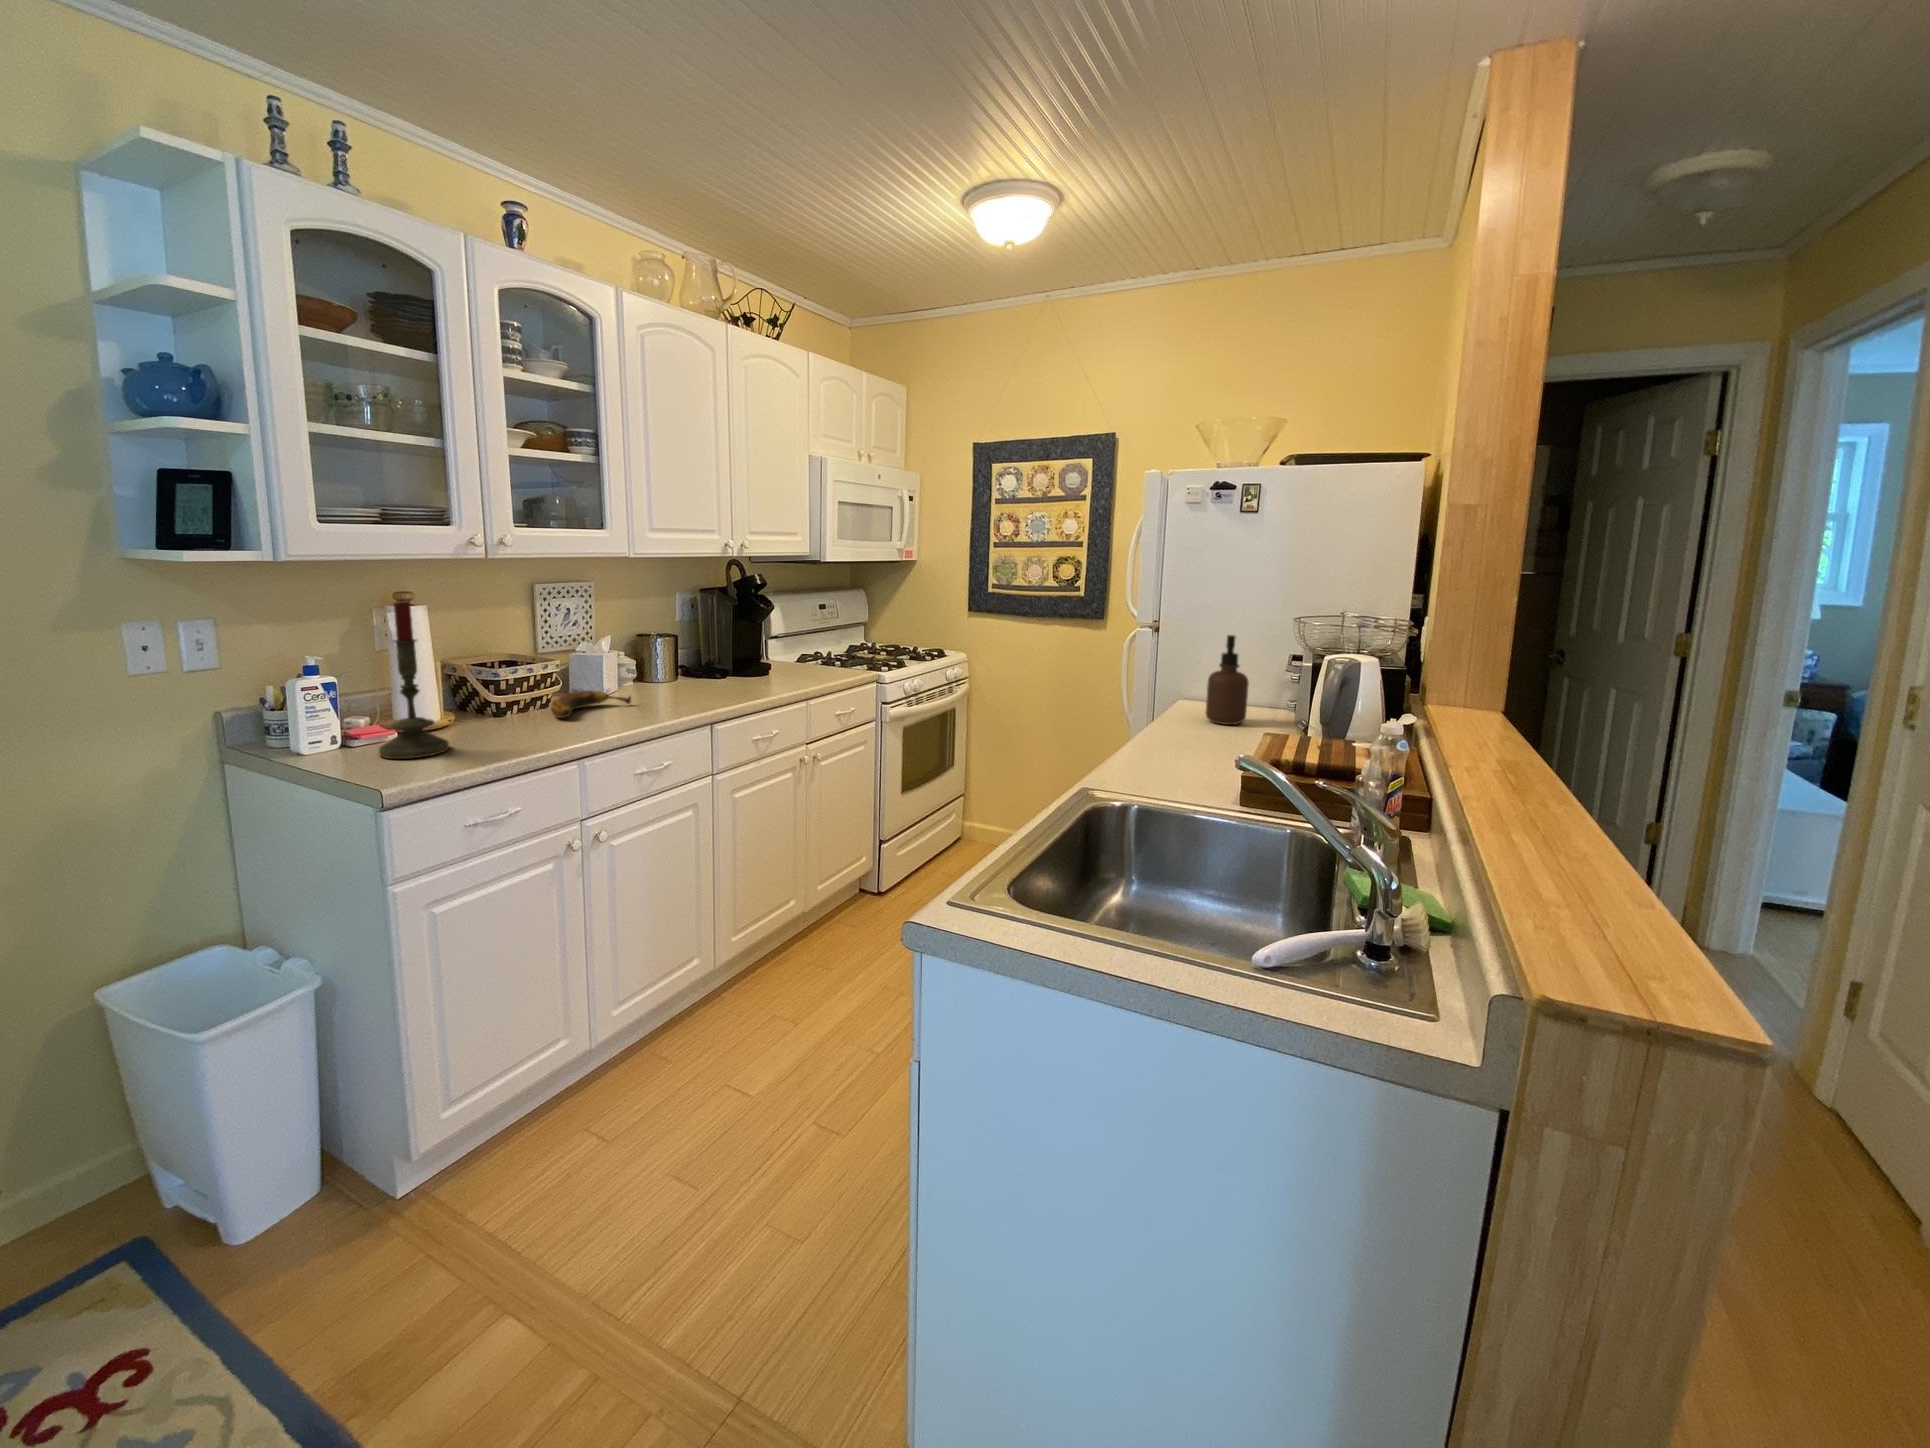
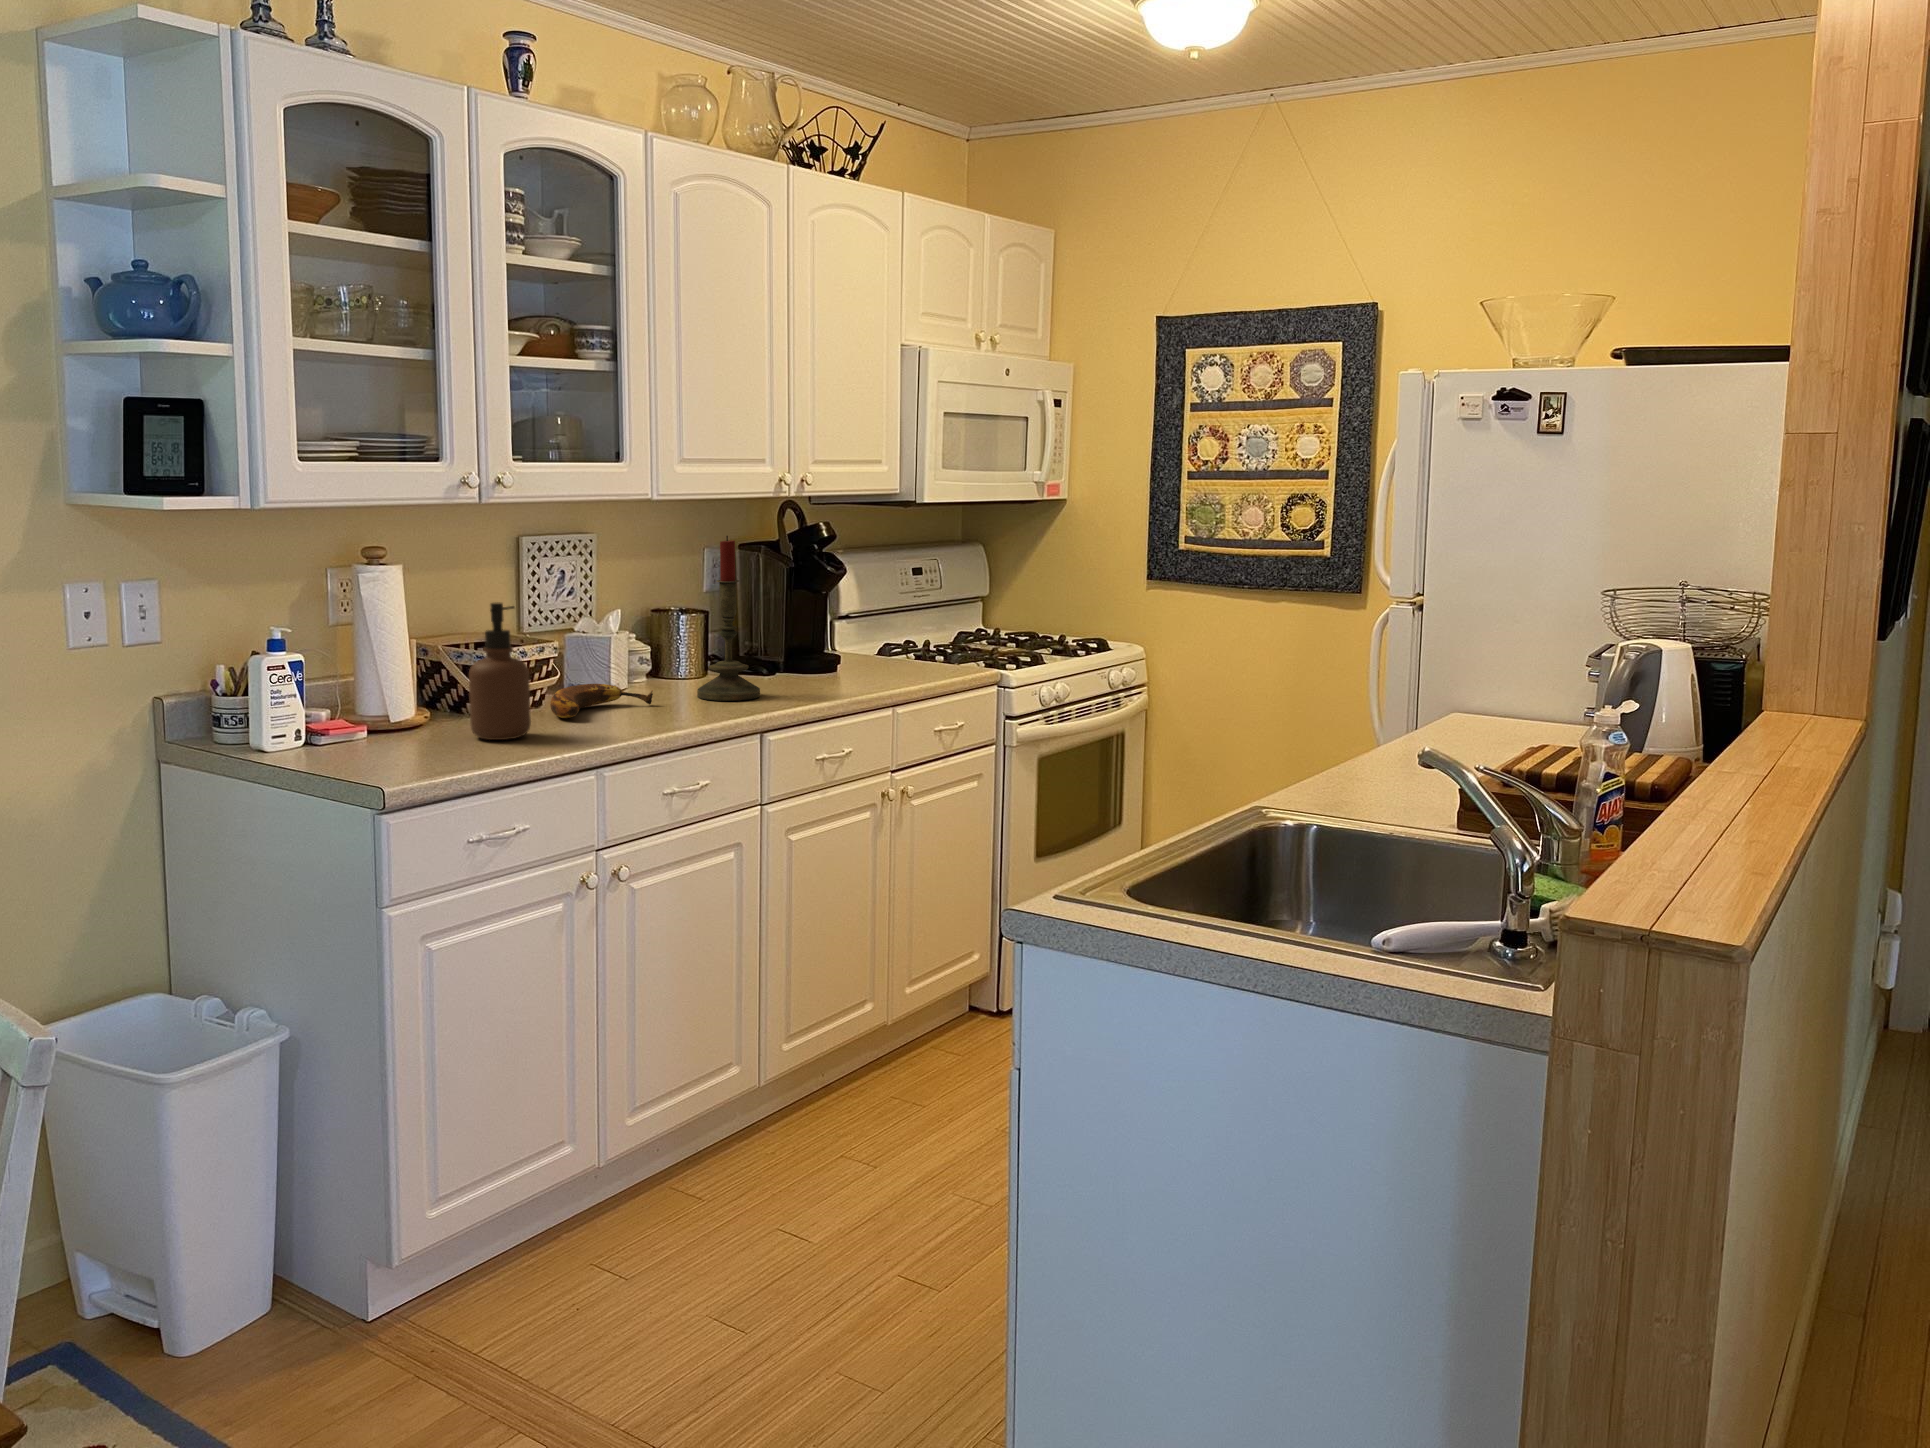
candle: present [379,601,449,759] -> present [697,536,760,701]
soap dispenser: present [1206,635,1249,725] -> present [469,602,531,740]

